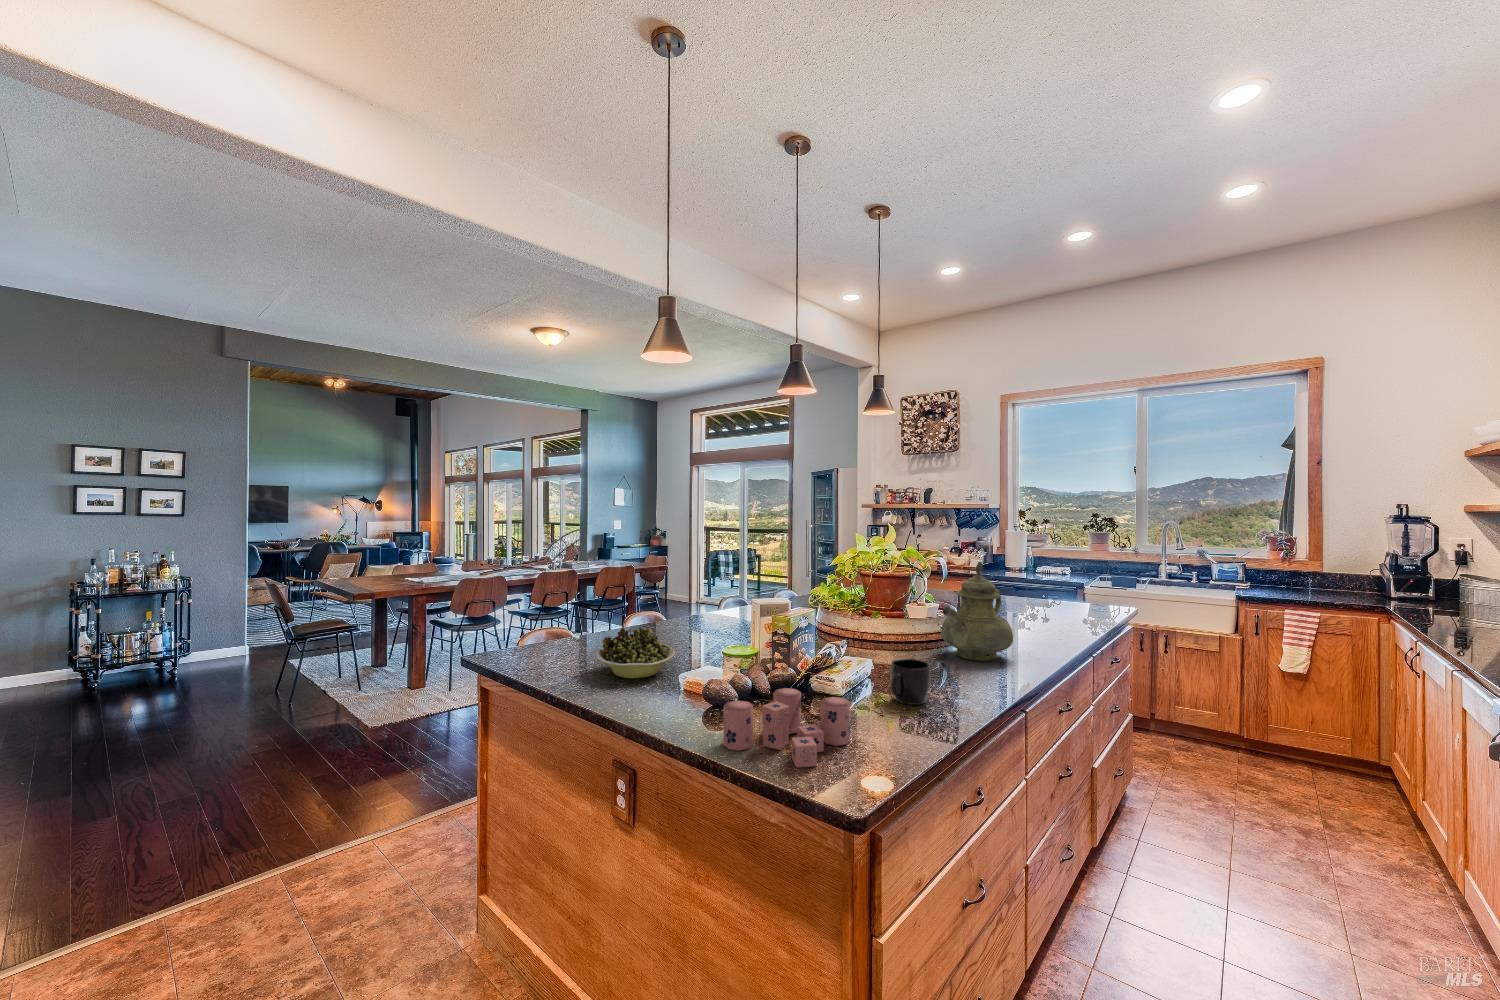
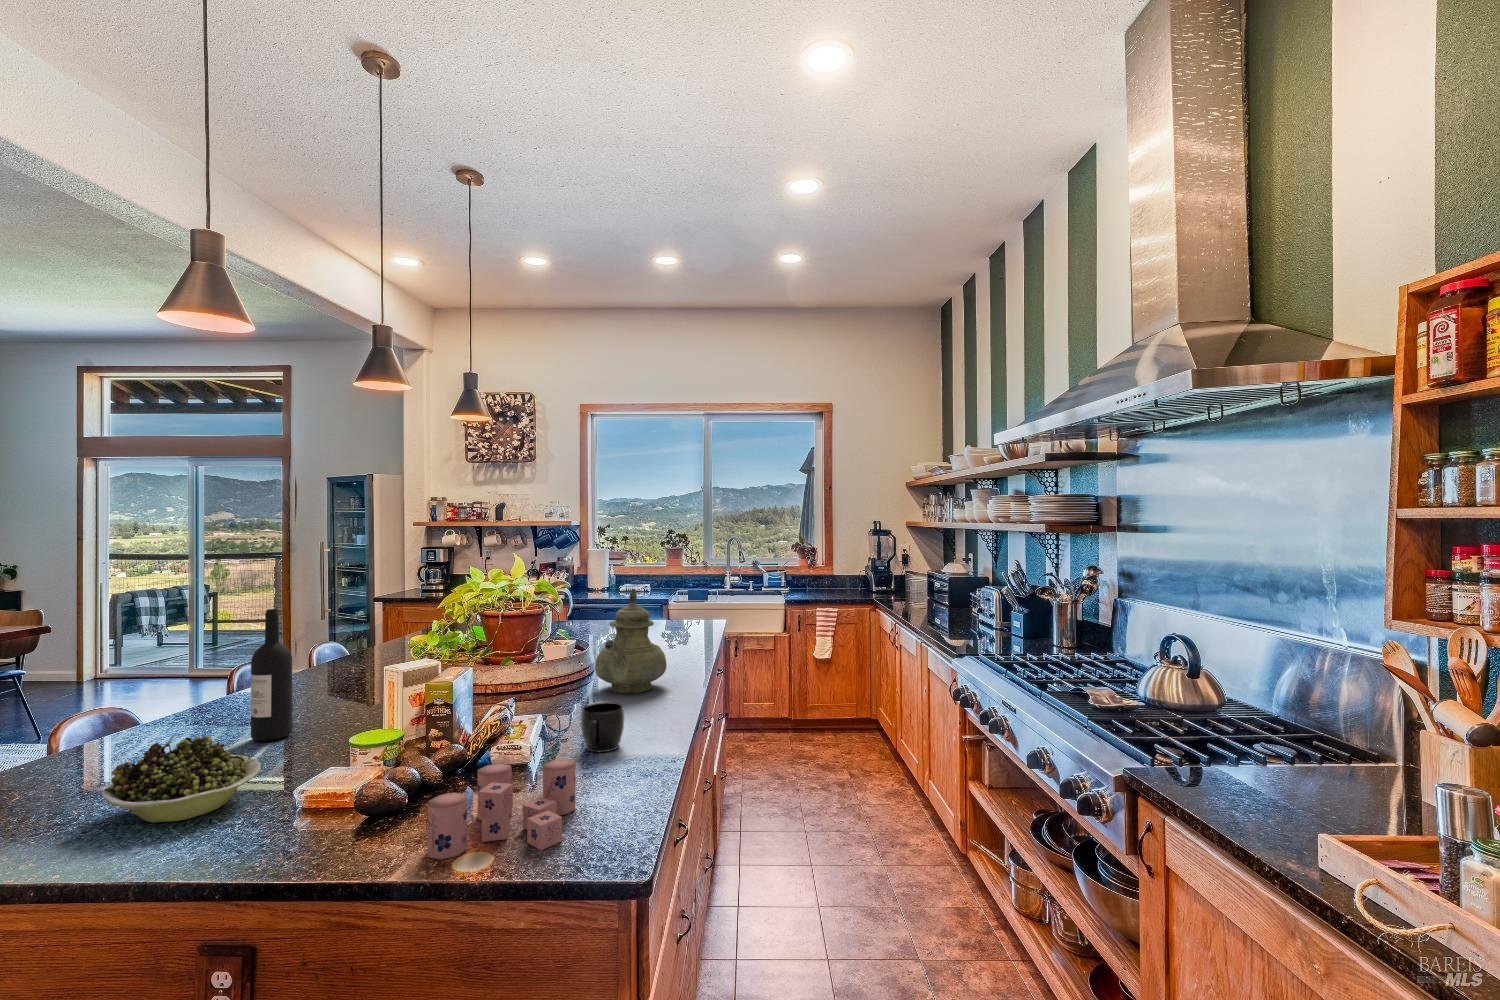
wine bottle: none [695,553,718,642] -> present [251,609,292,741]

